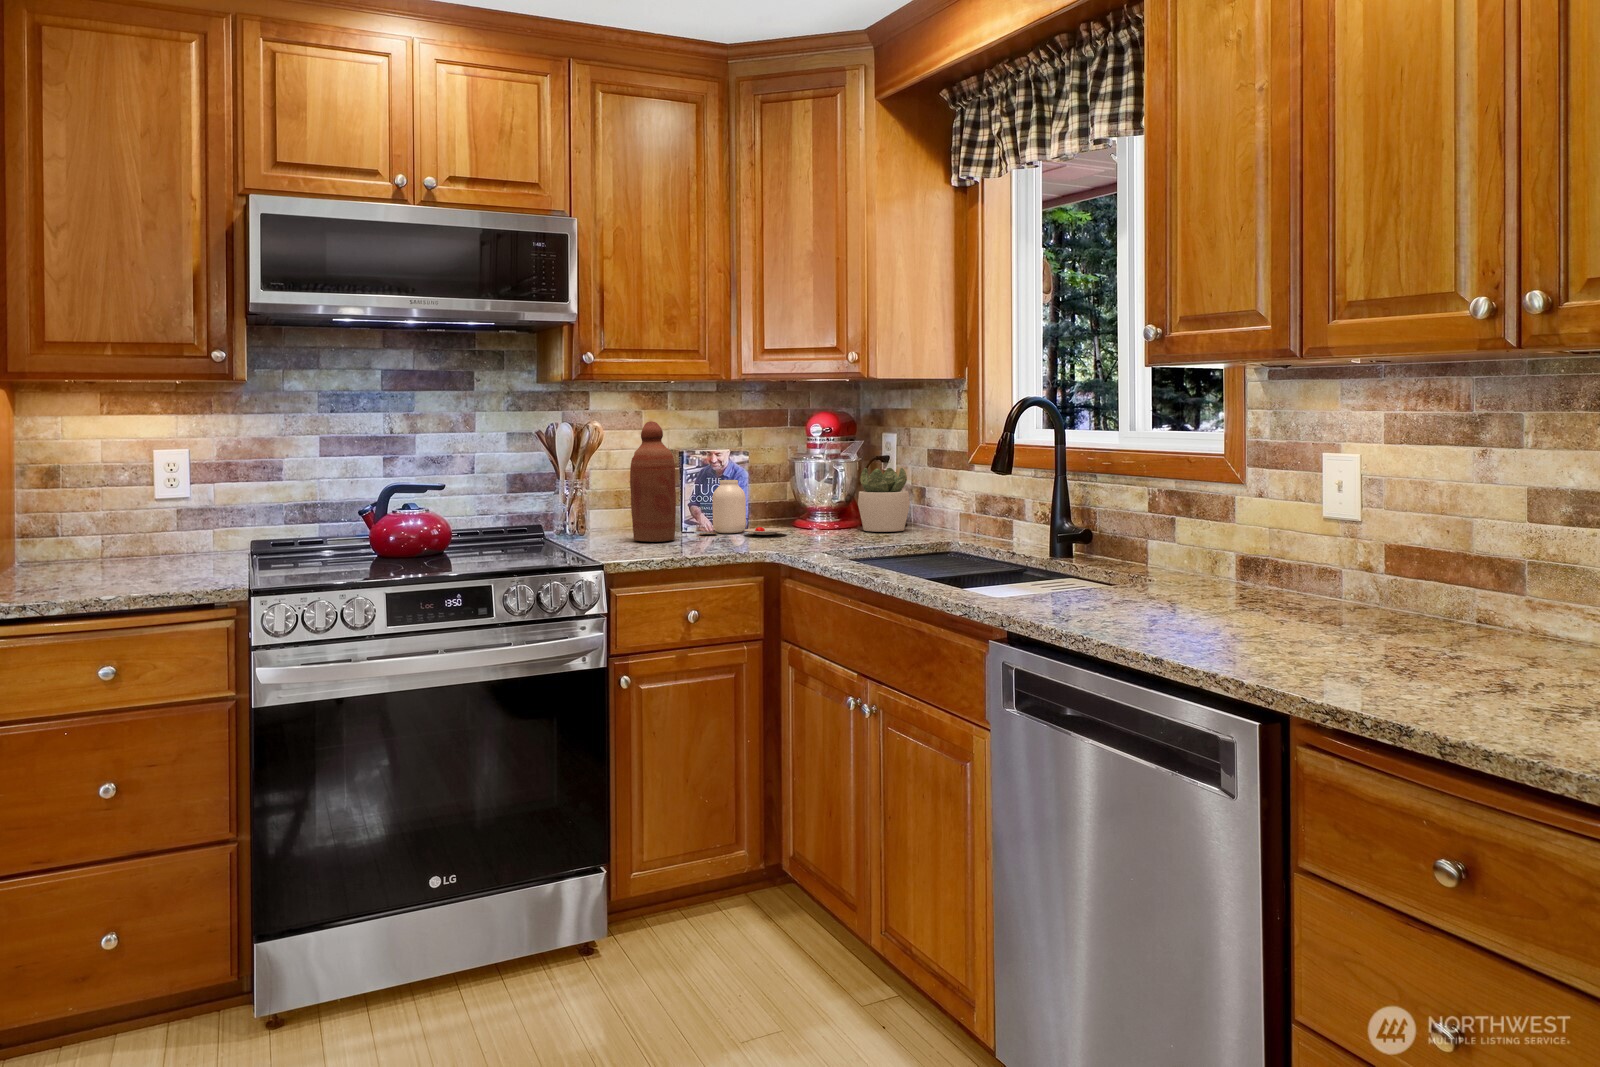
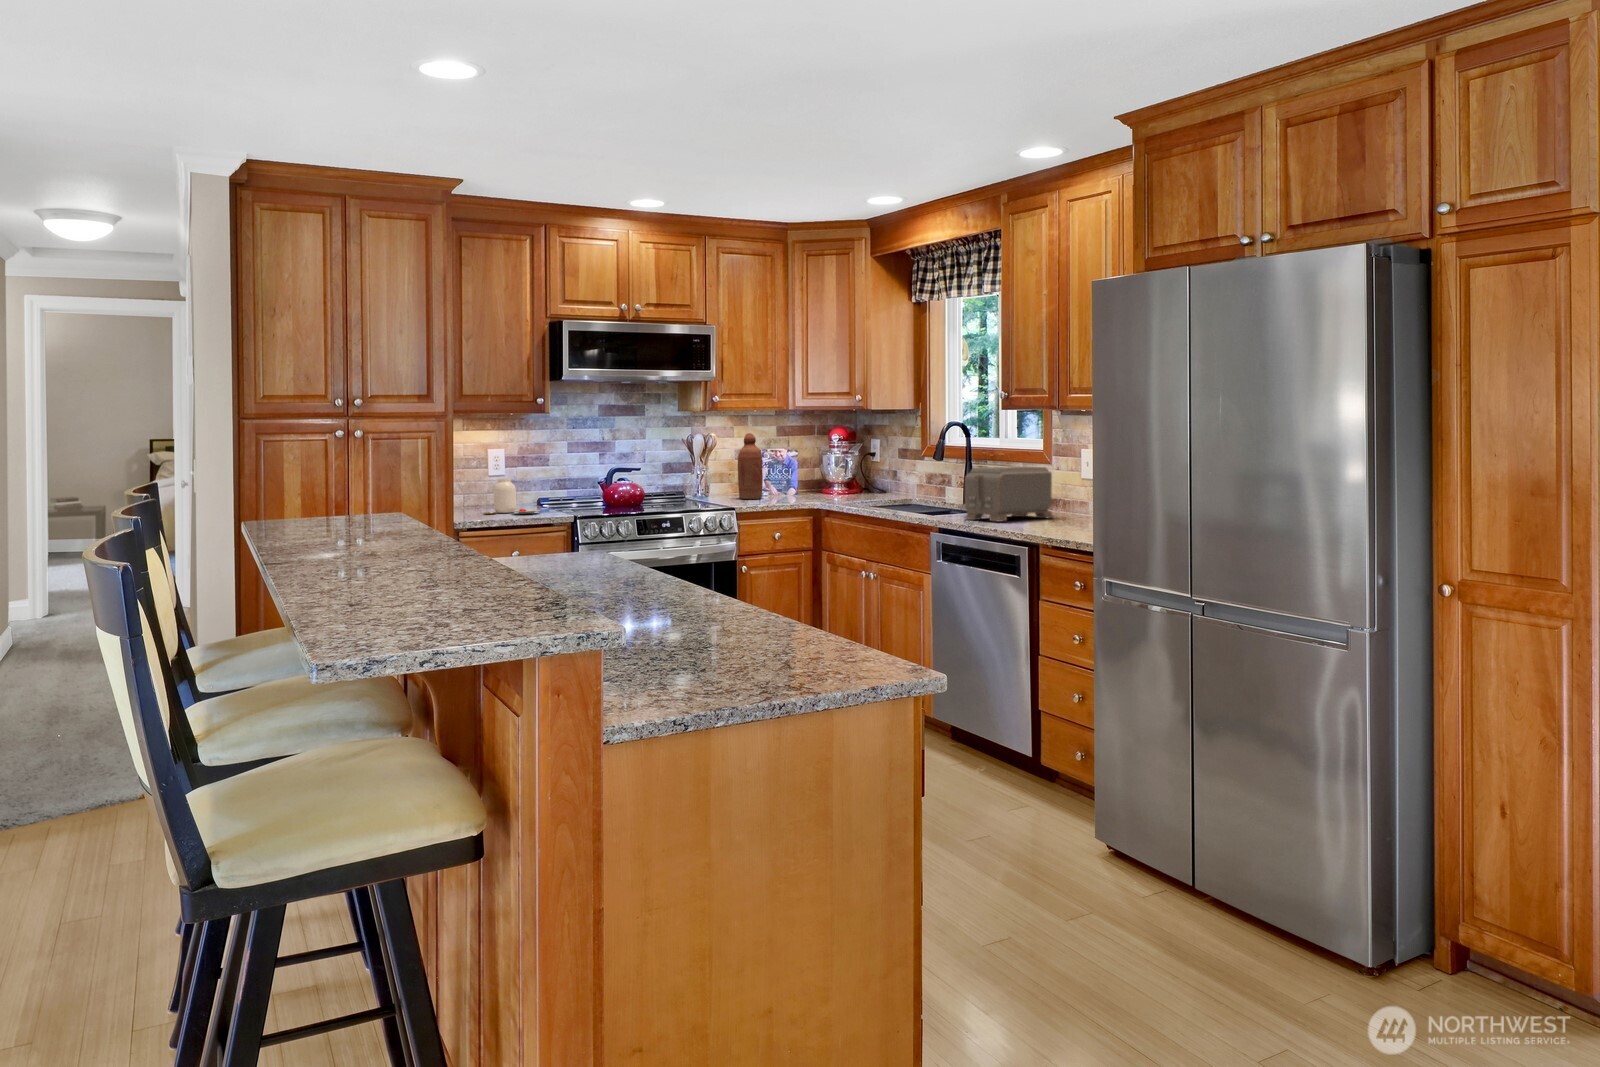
succulent plant: present [858,468,910,532] -> none [860,459,890,495]
jar: present [700,480,787,535] -> present [484,478,541,514]
toaster: none [1063,492,1266,626] -> present [965,467,1053,521]

